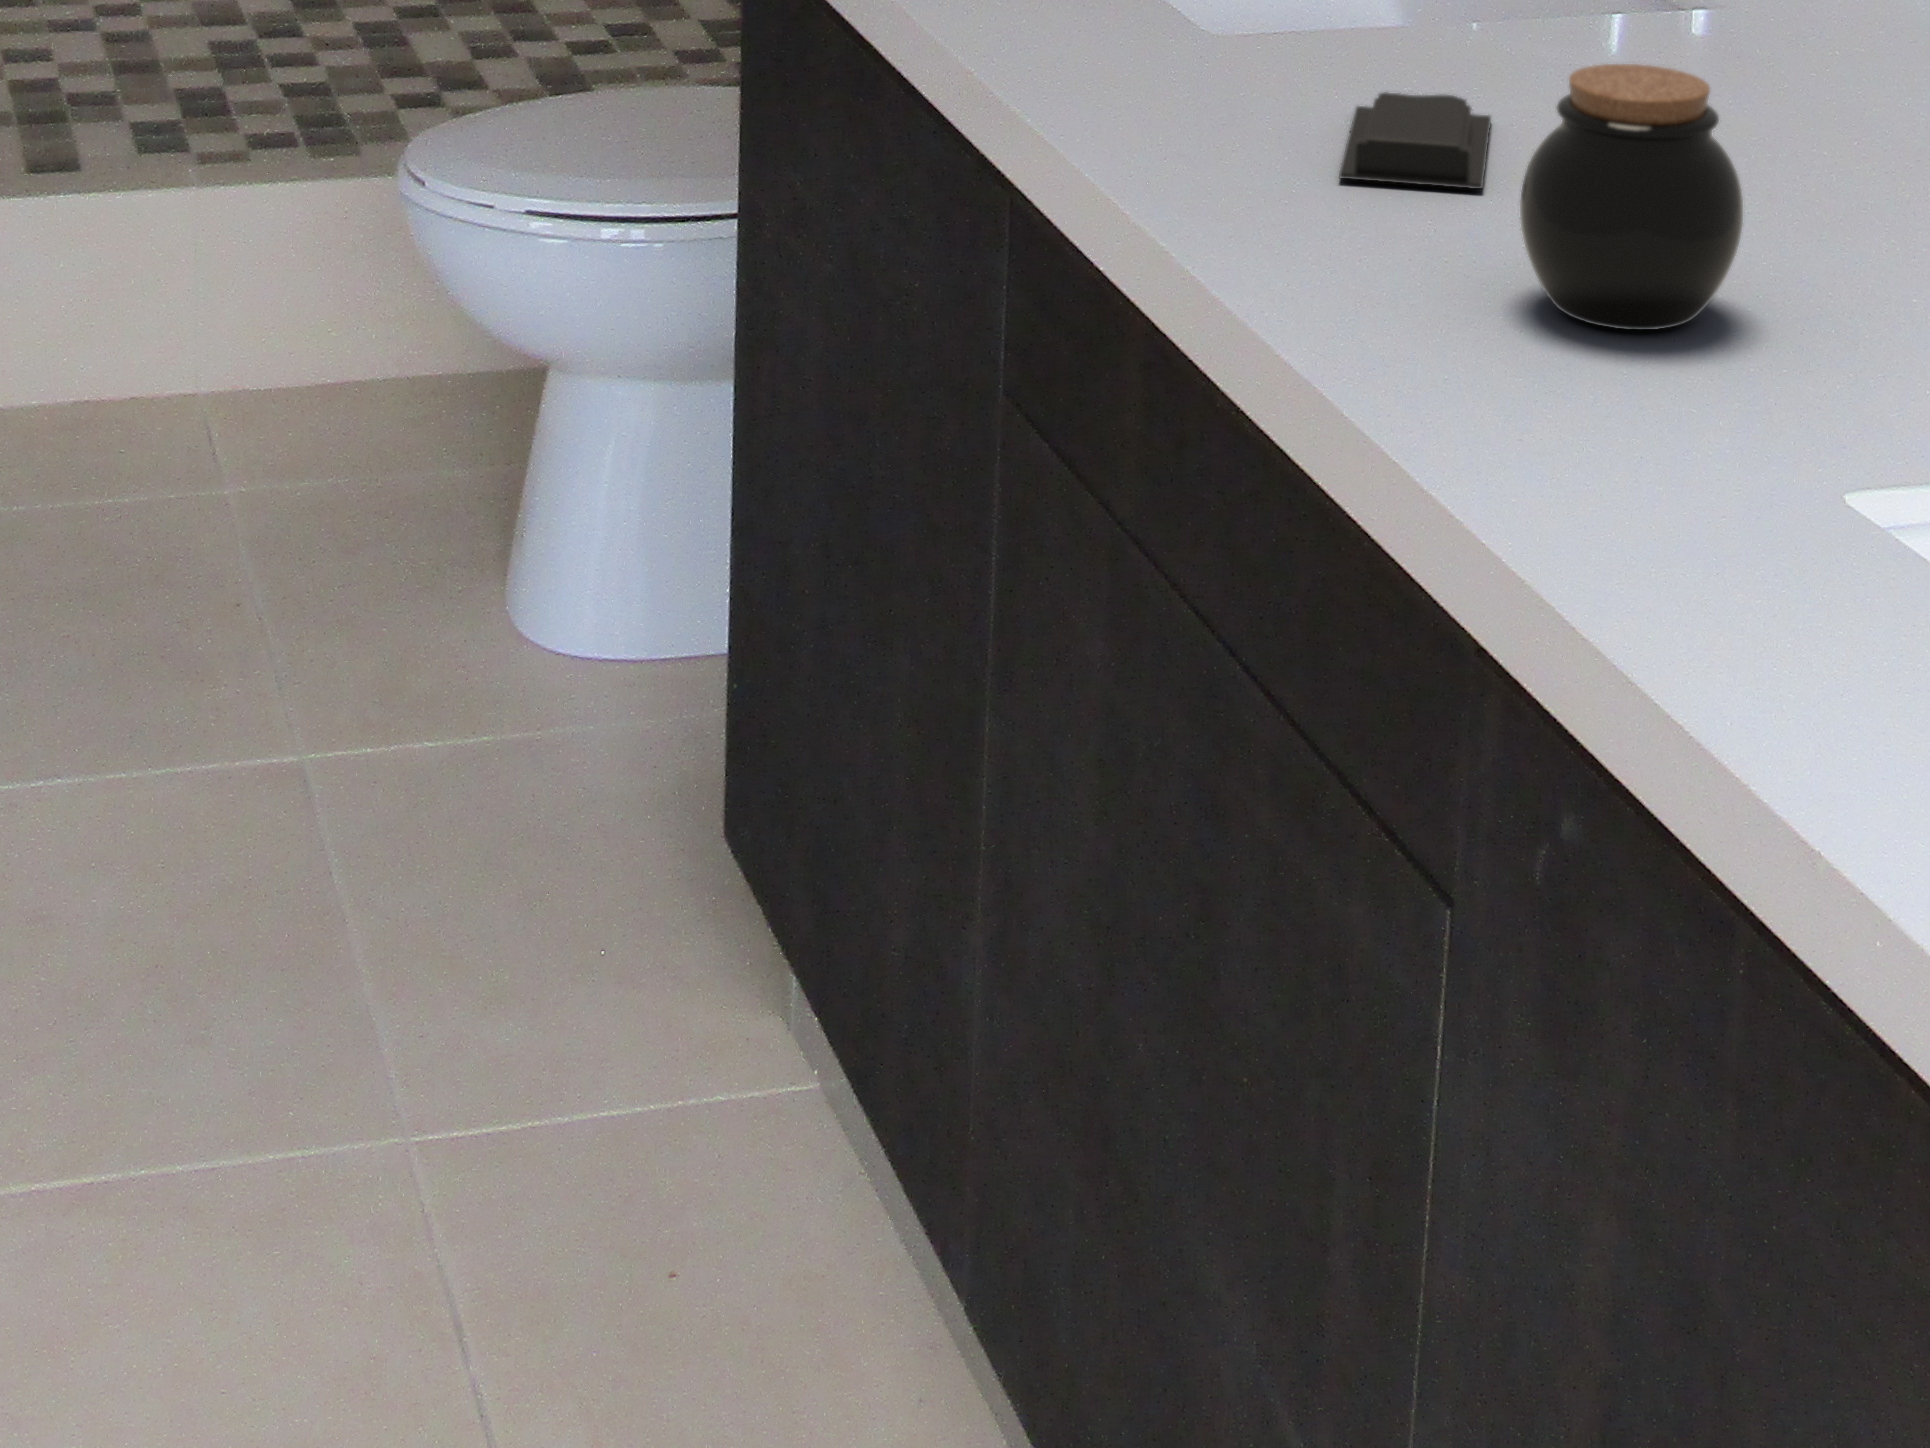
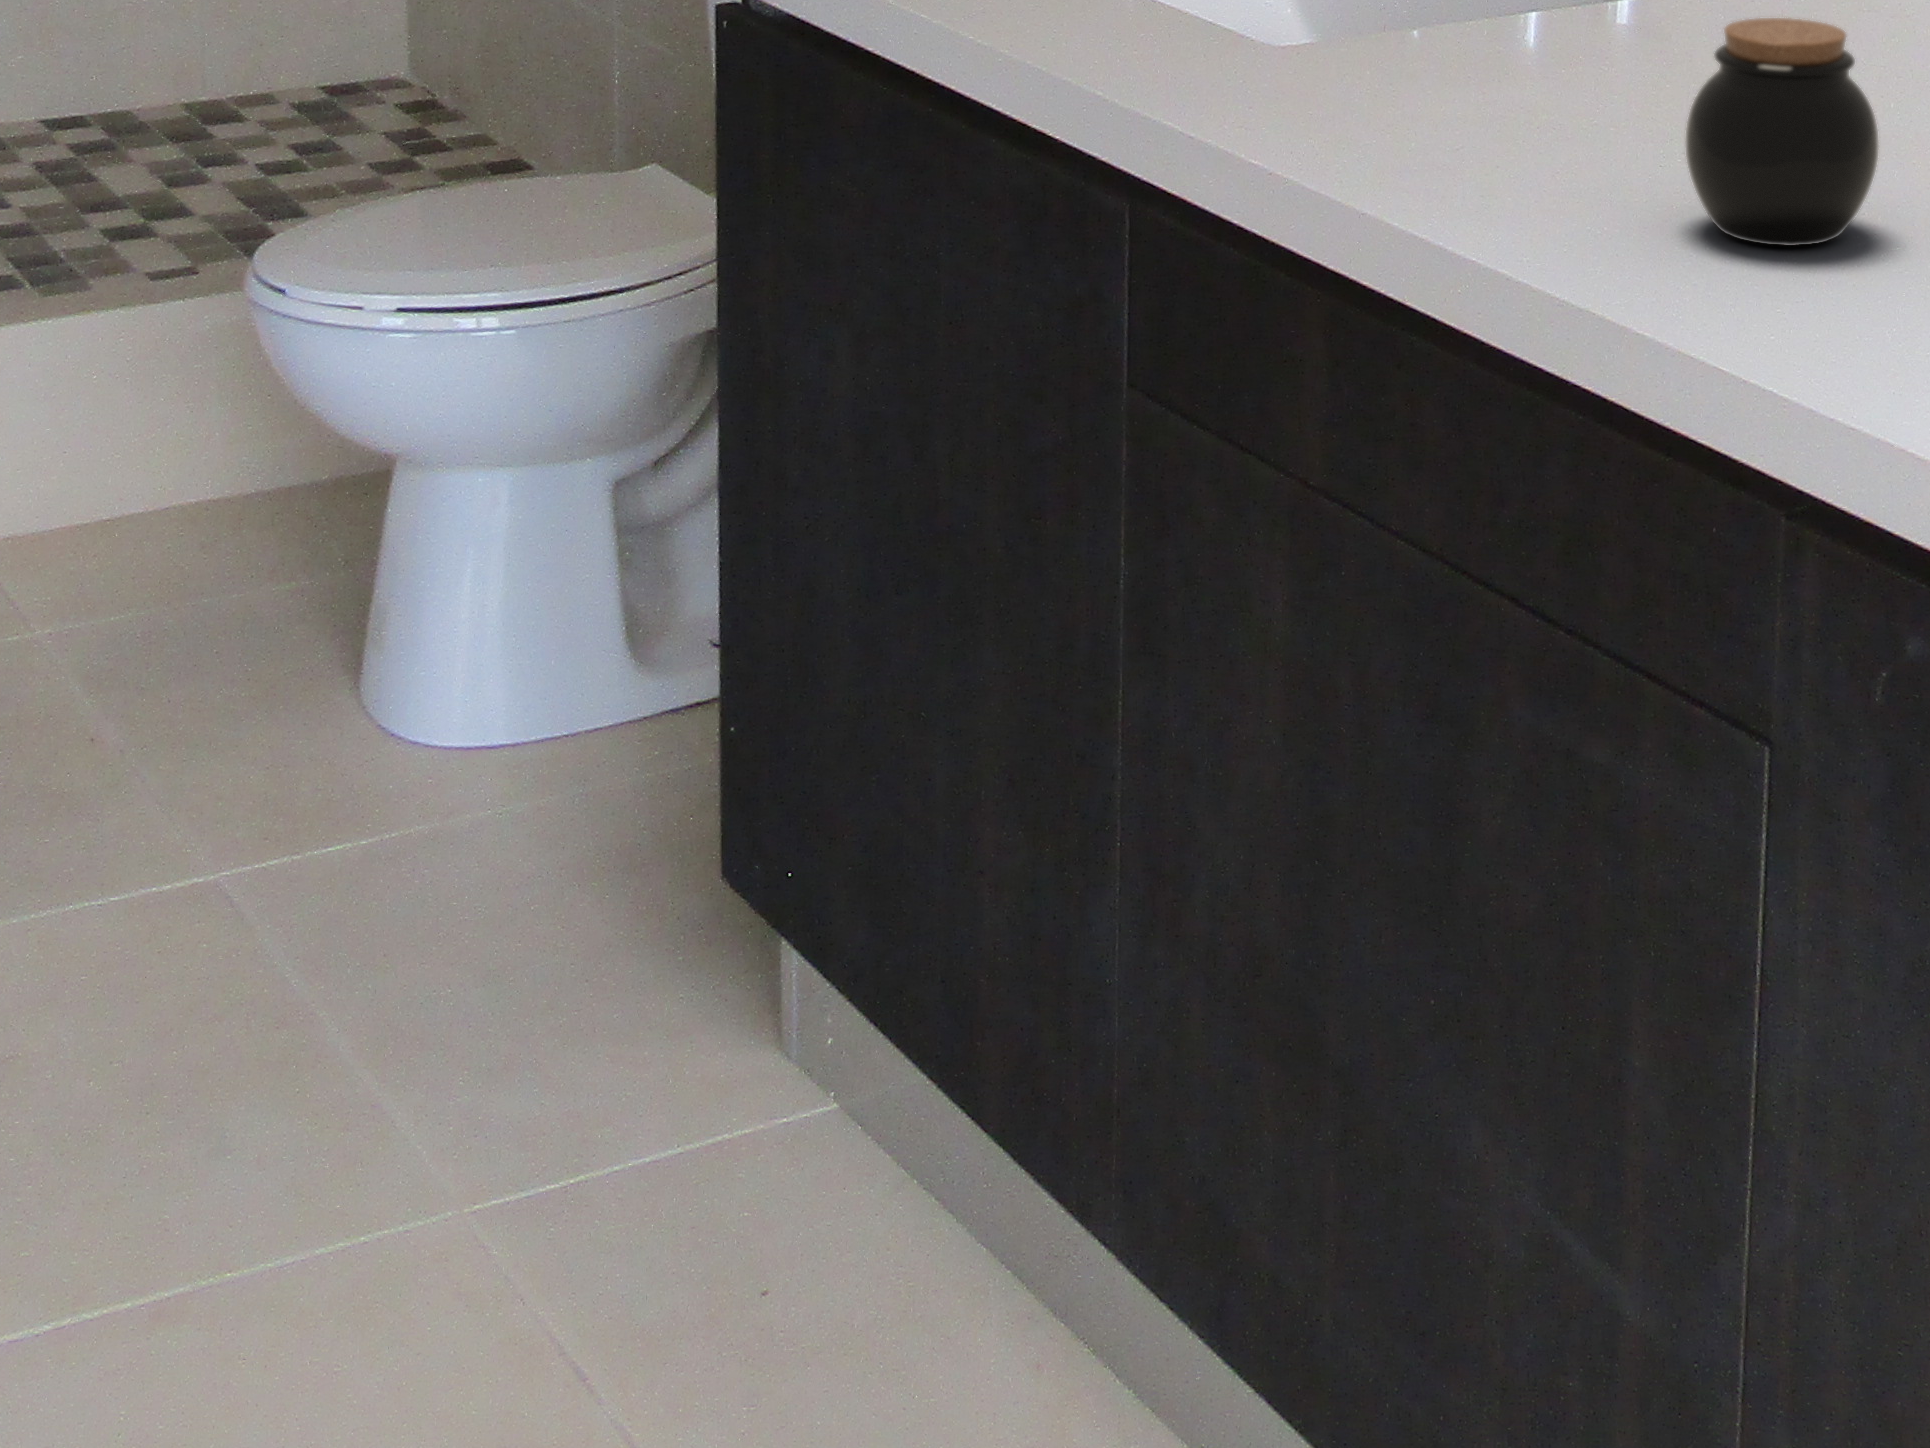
soap bar: present [1339,92,1491,189] -> none [1430,74,1589,150]

